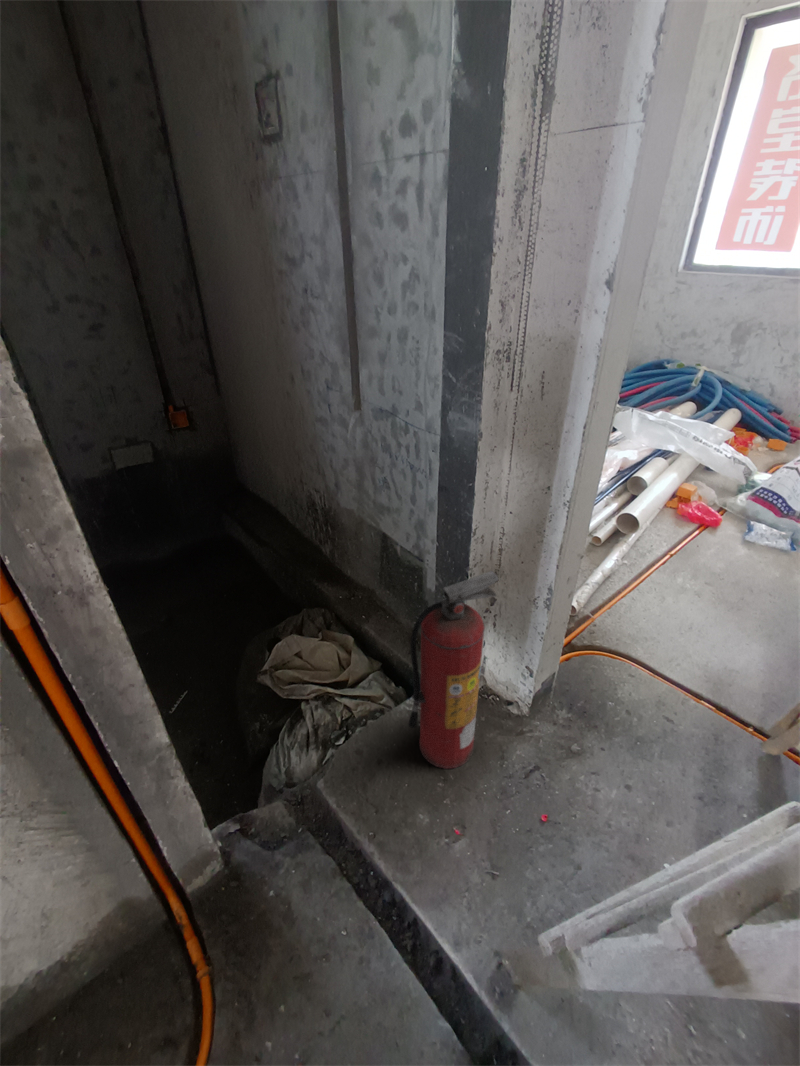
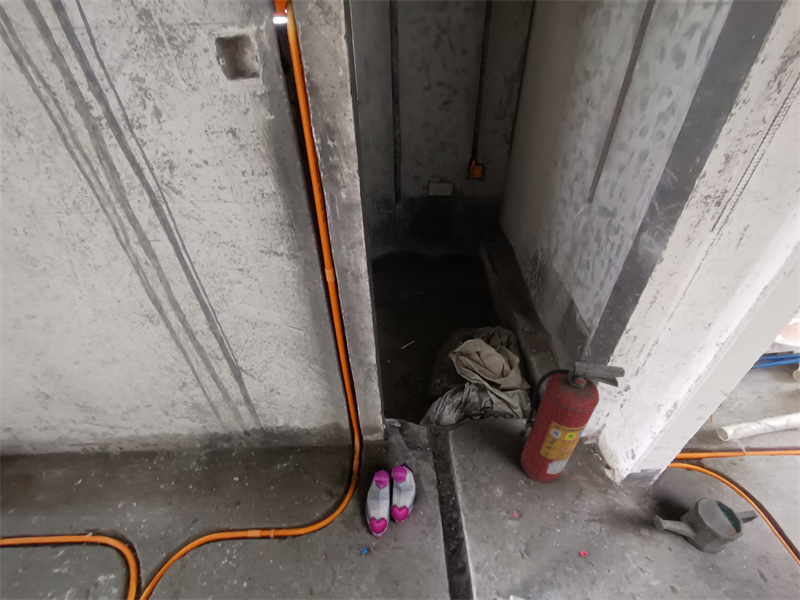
watering can: none [580,664,649,737] -> present [653,497,758,554]
boots: none [239,860,321,1012] -> present [365,462,416,538]

